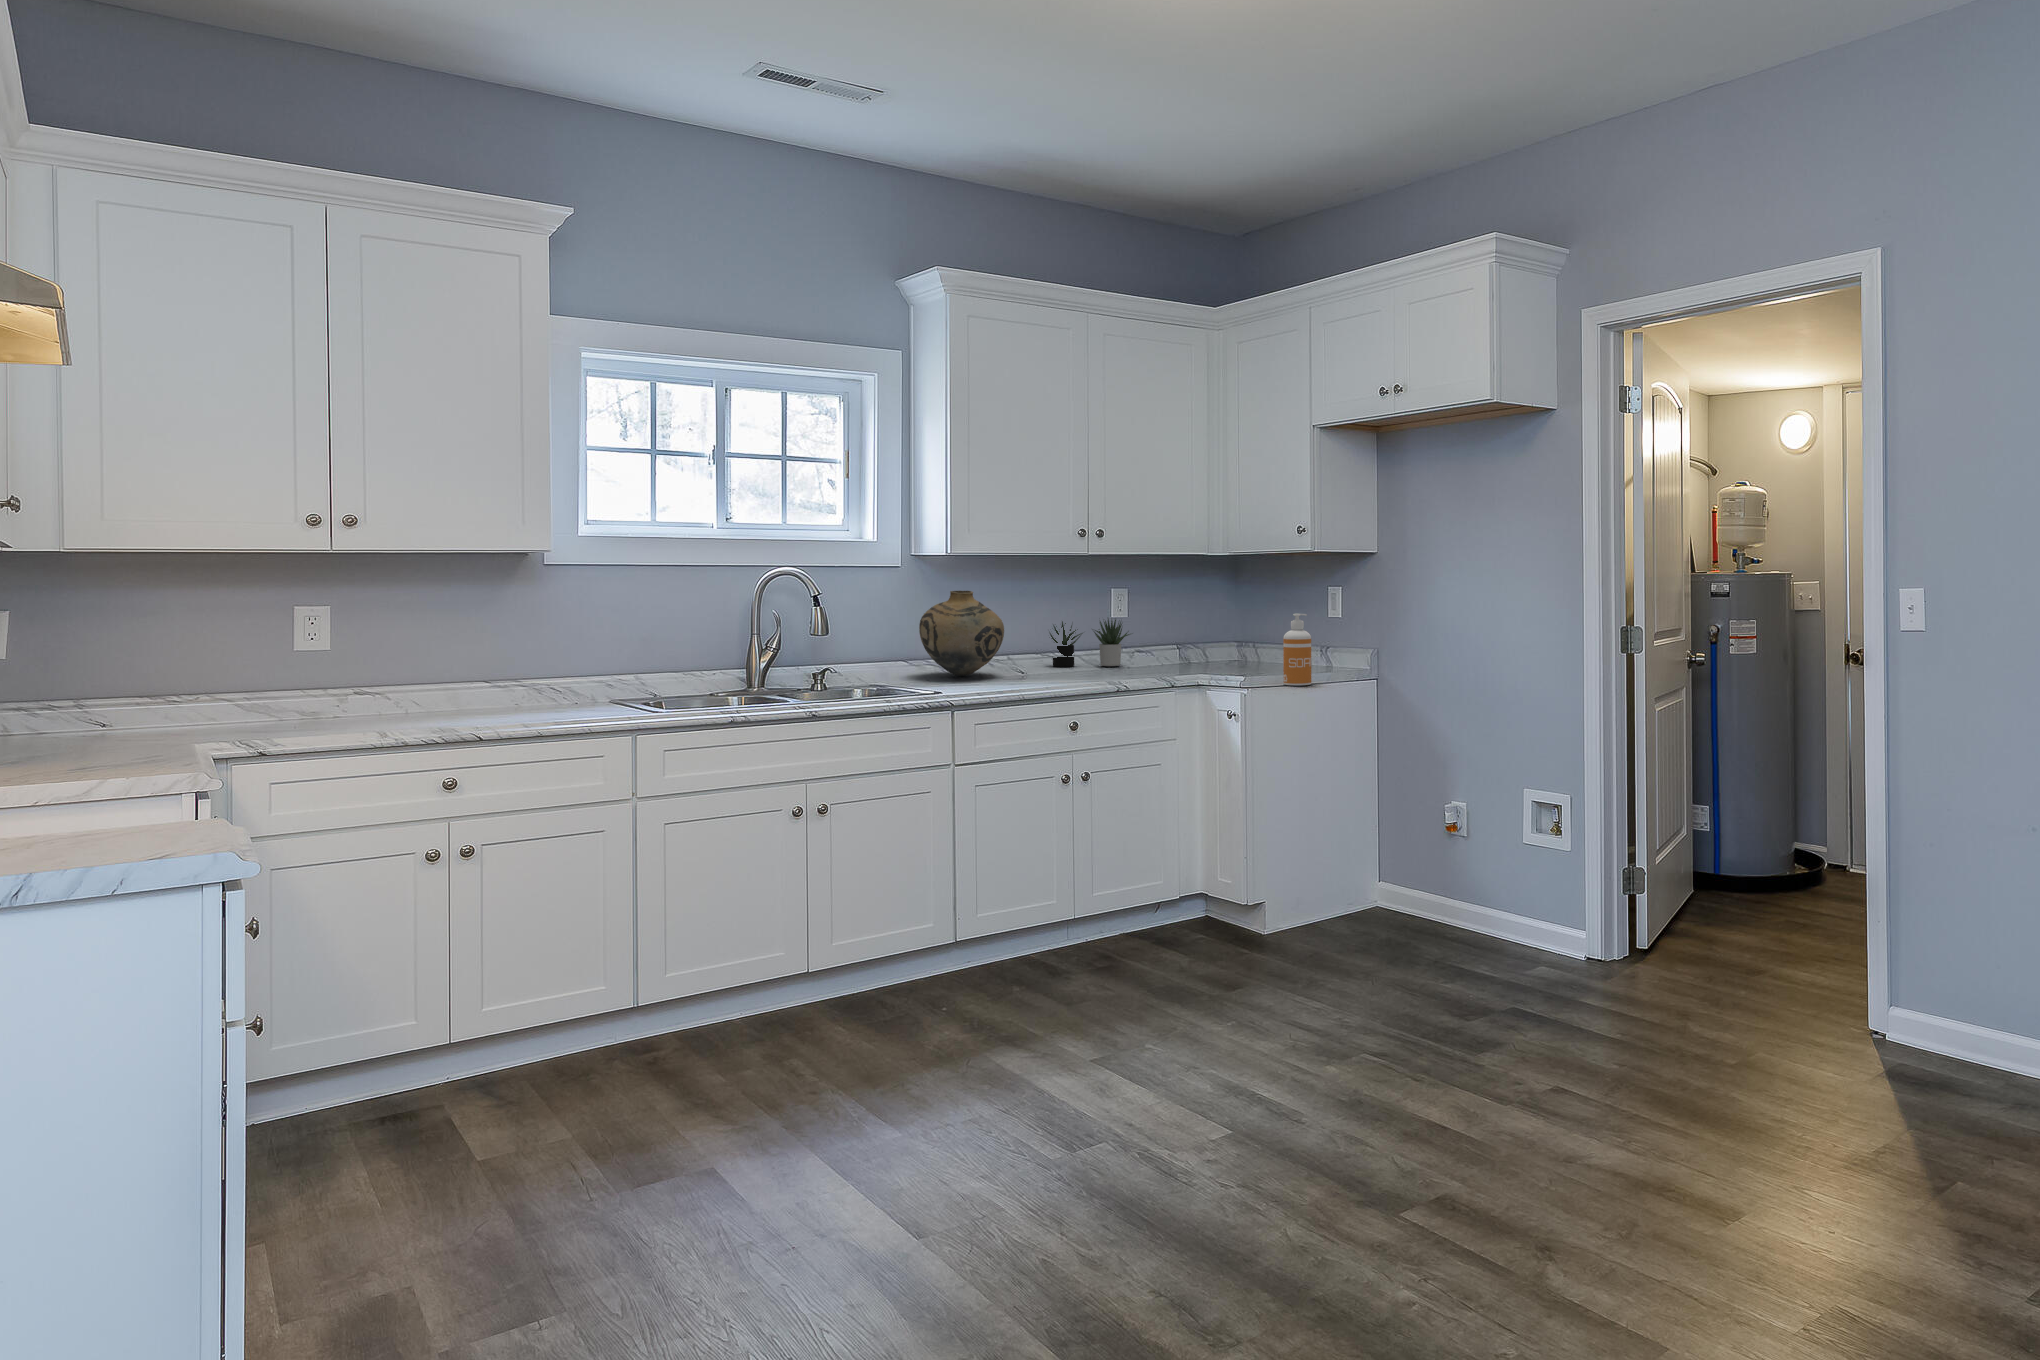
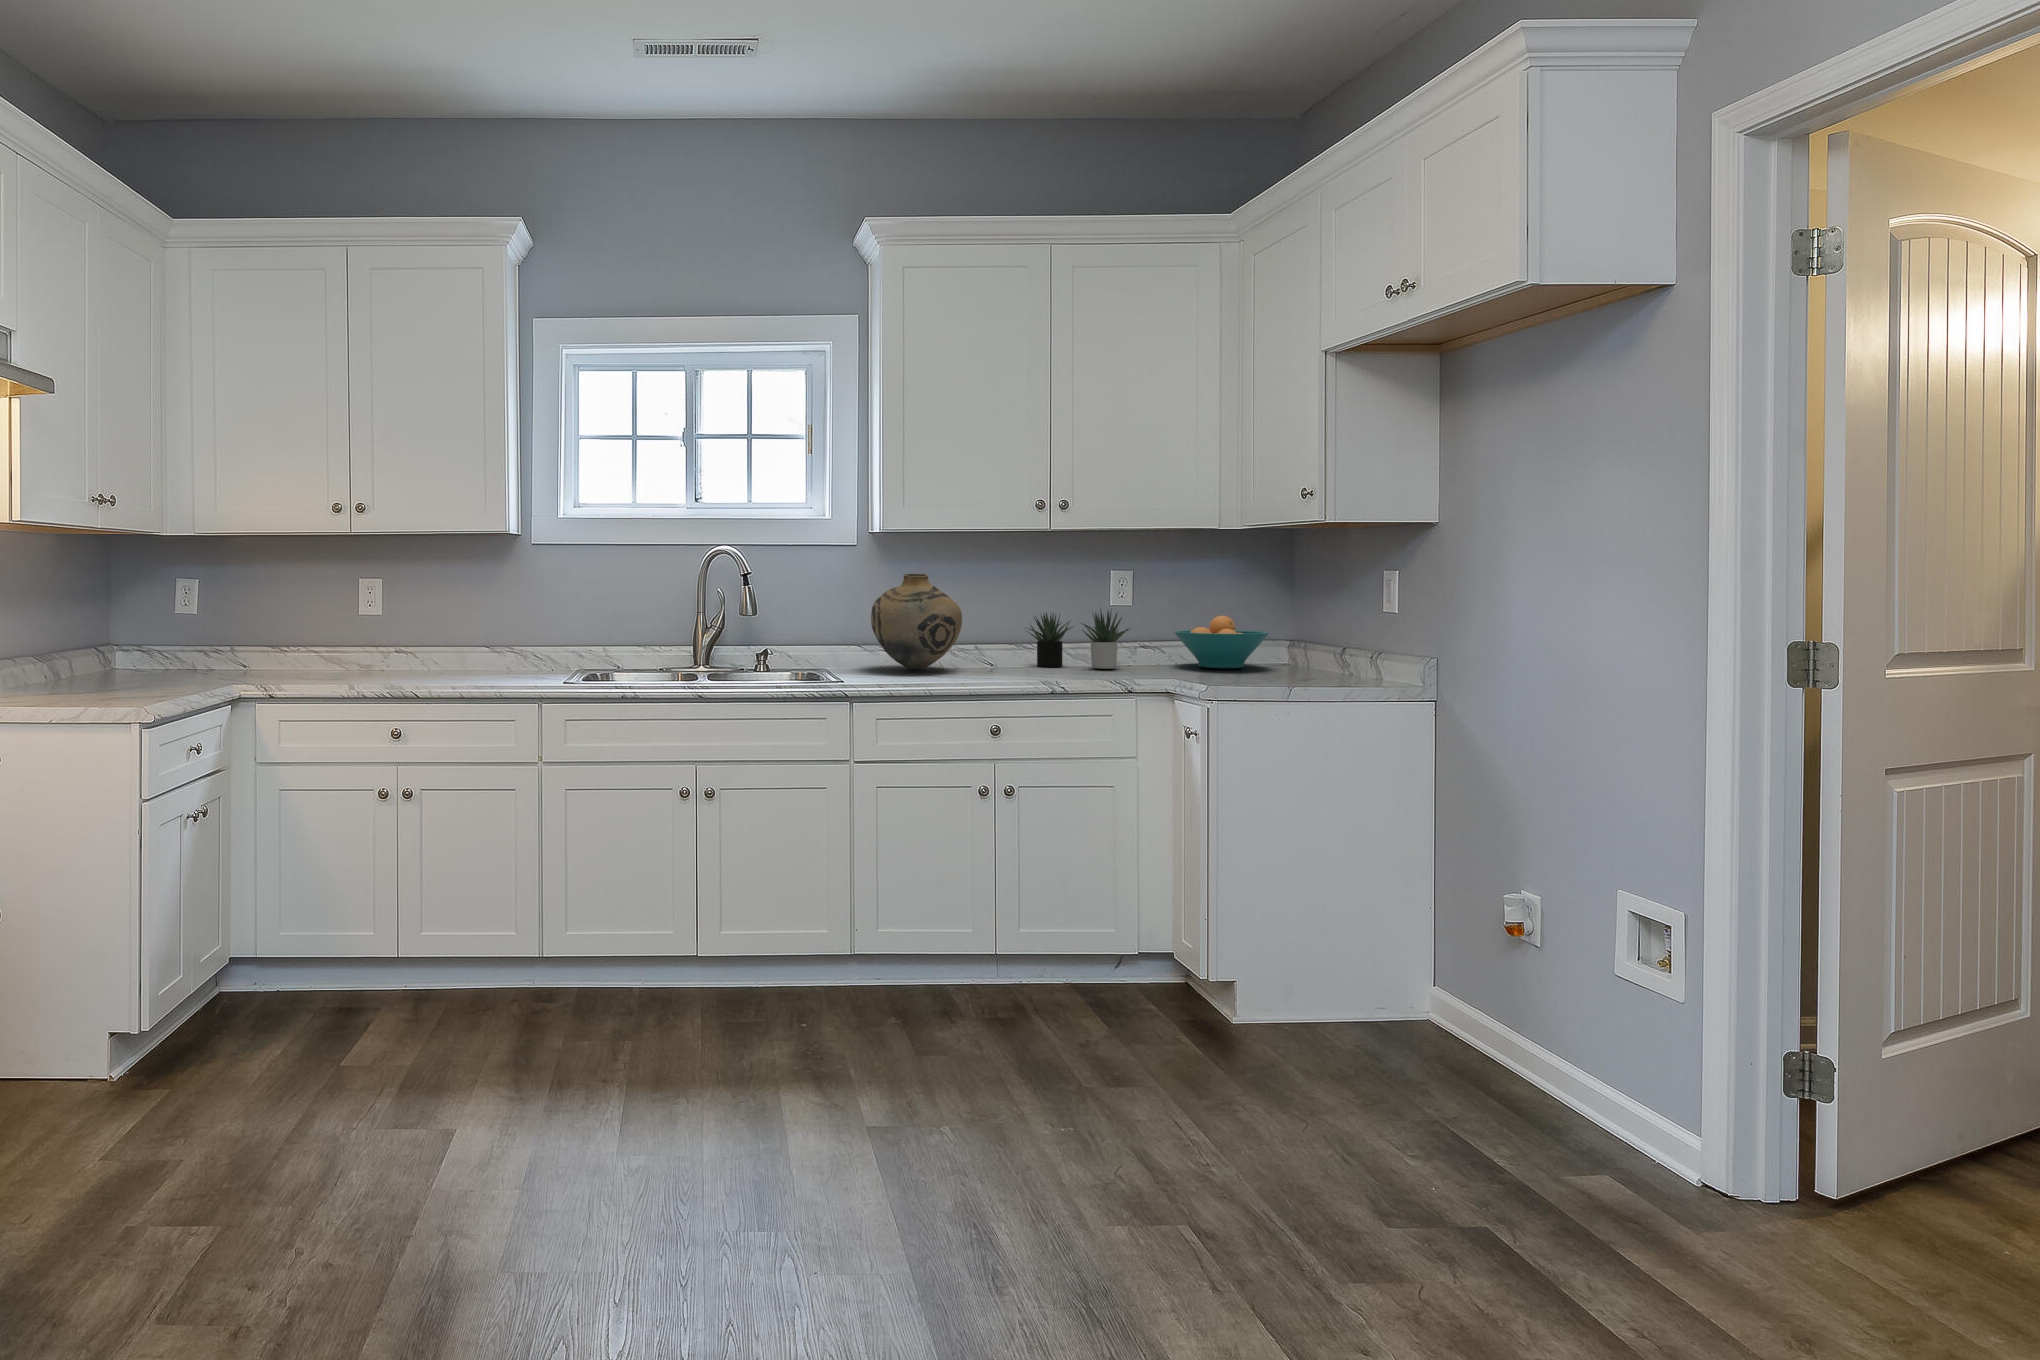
soap dispenser: present [1283,613,1311,686] -> none [1280,606,1321,703]
fruit bowl: none [1156,620,1227,661] -> present [1174,616,1269,669]

